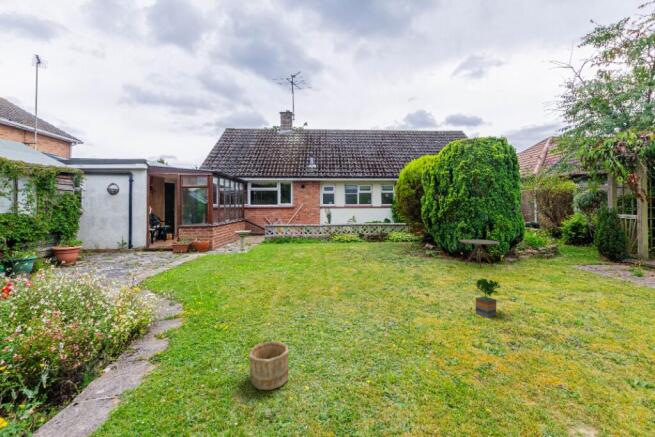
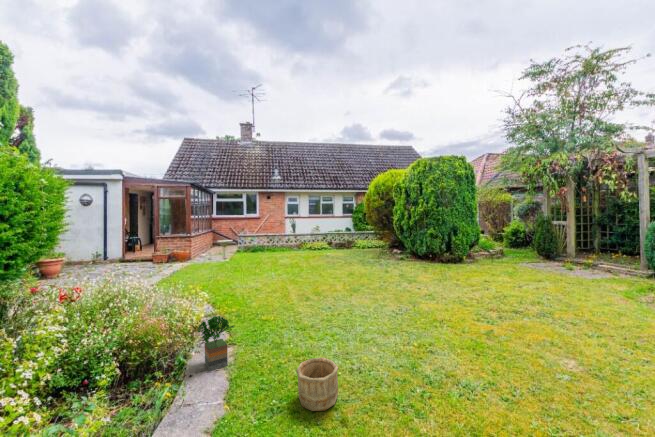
round table: present [460,240,500,268] -> none [431,246,466,271]
potted tree: present [476,278,501,318] -> present [198,316,234,371]

